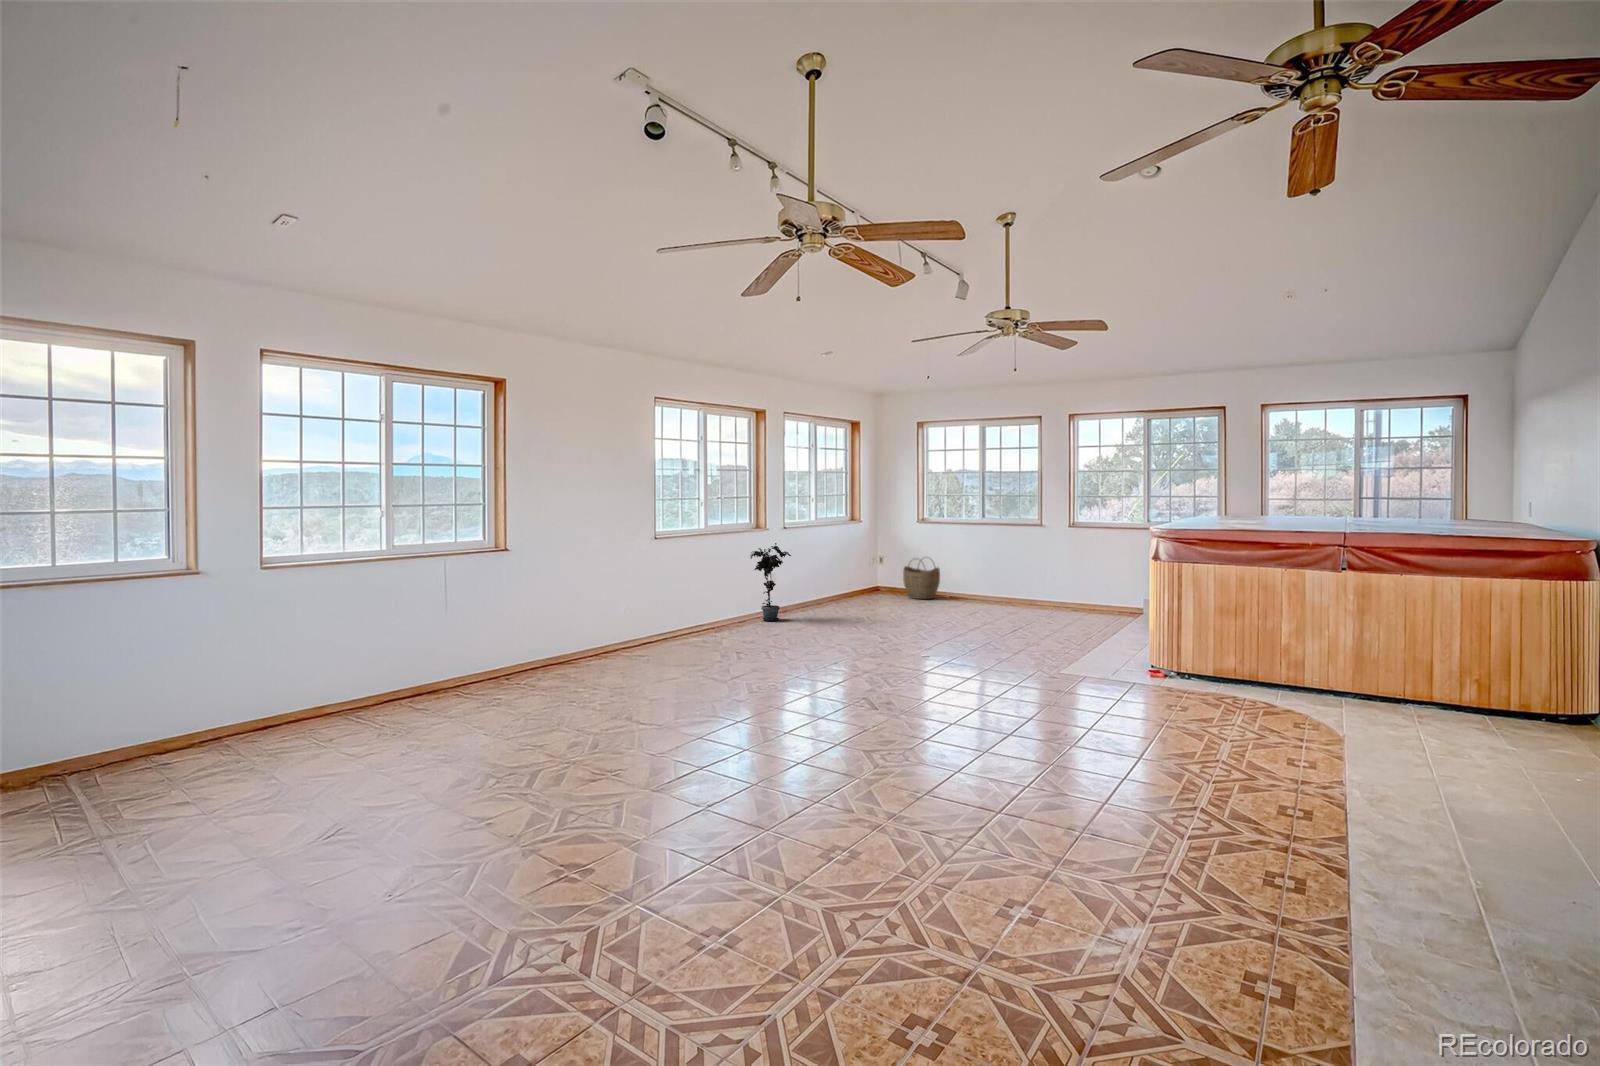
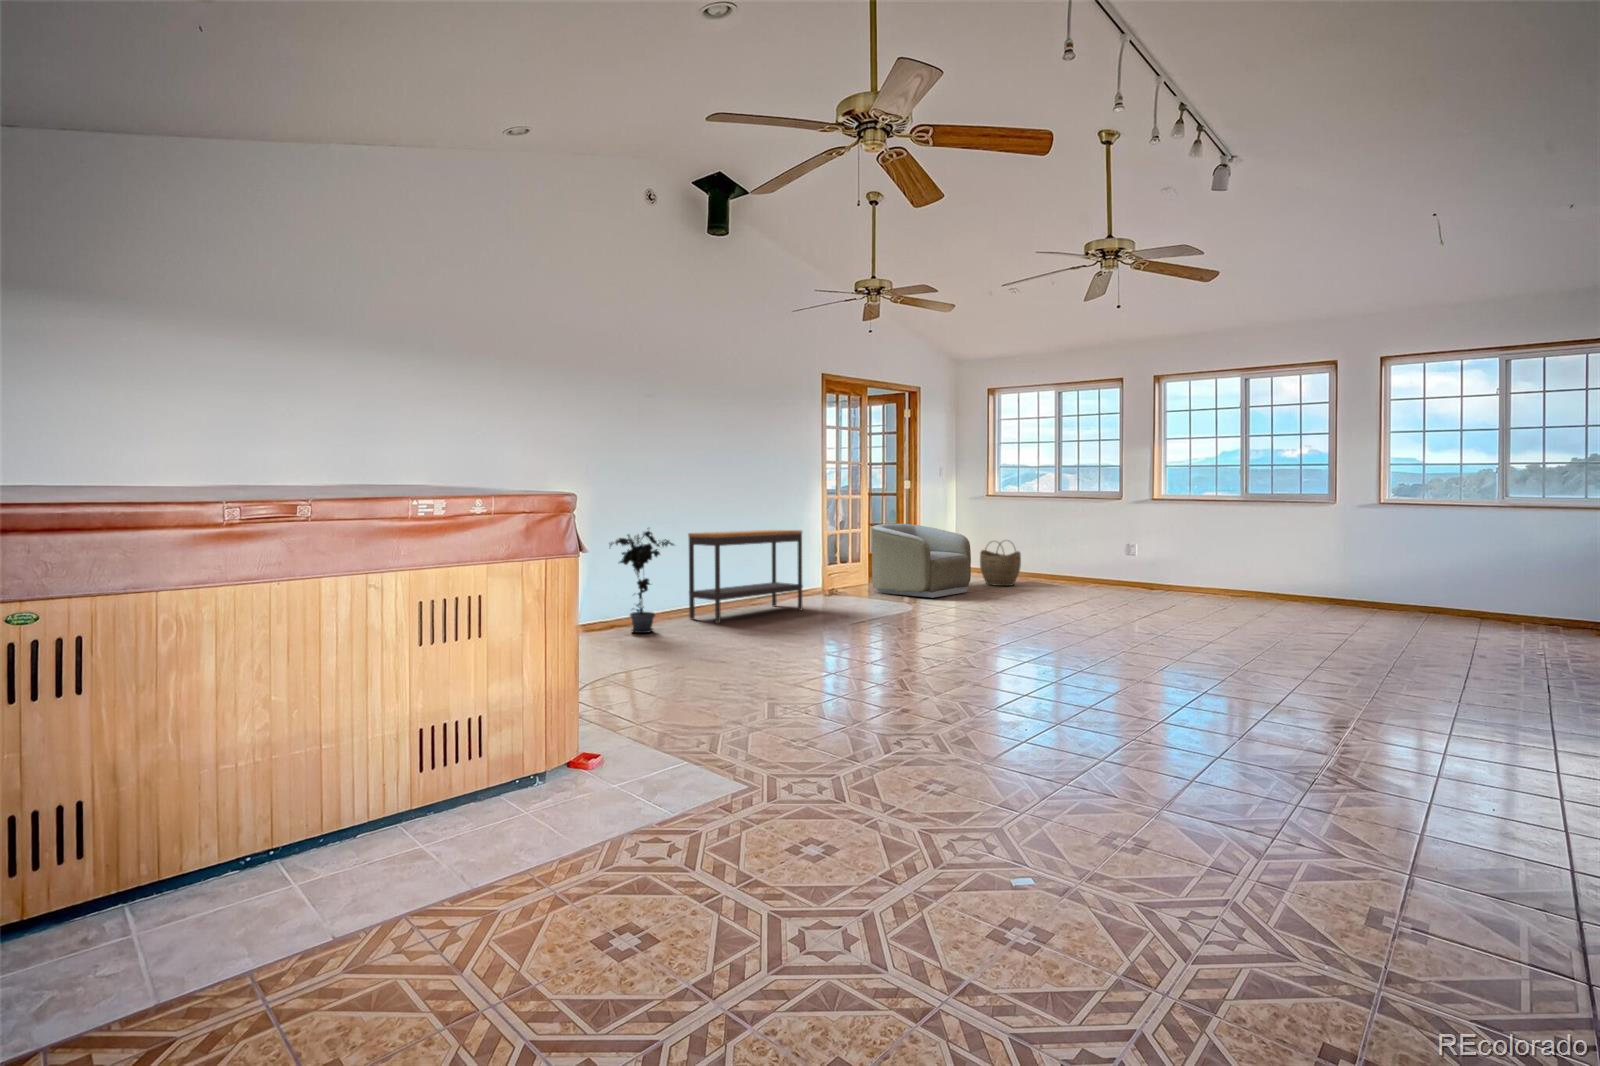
potted plant: present [751,543,791,621] -> present [610,531,674,633]
armchair: none [807,545,897,614] -> present [872,524,971,598]
console table: none [646,556,751,647] -> present [688,530,803,623]

